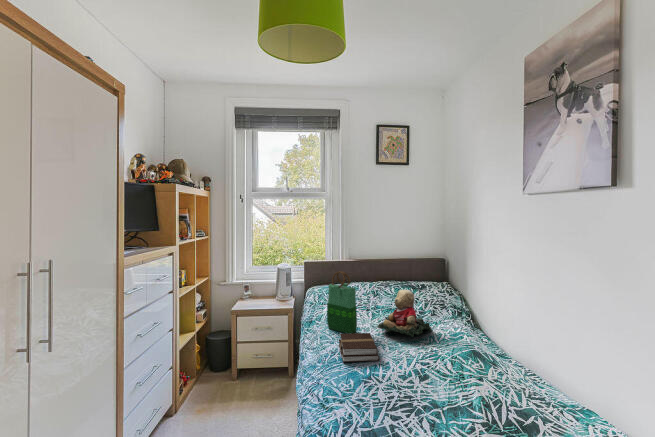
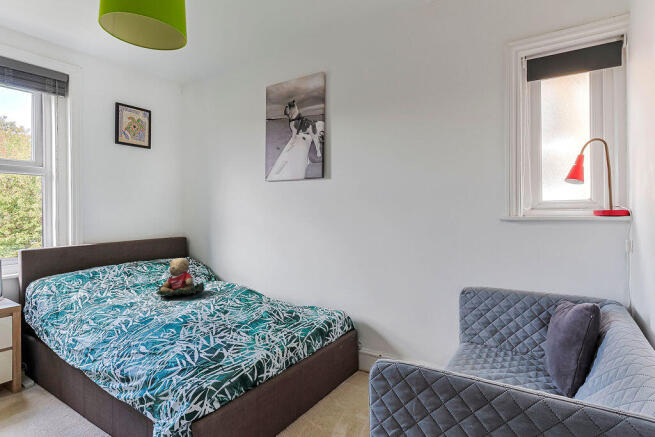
tote bag: present [327,271,357,334] -> none [95,246,135,308]
book: present [339,333,379,362] -> none [128,297,181,321]

